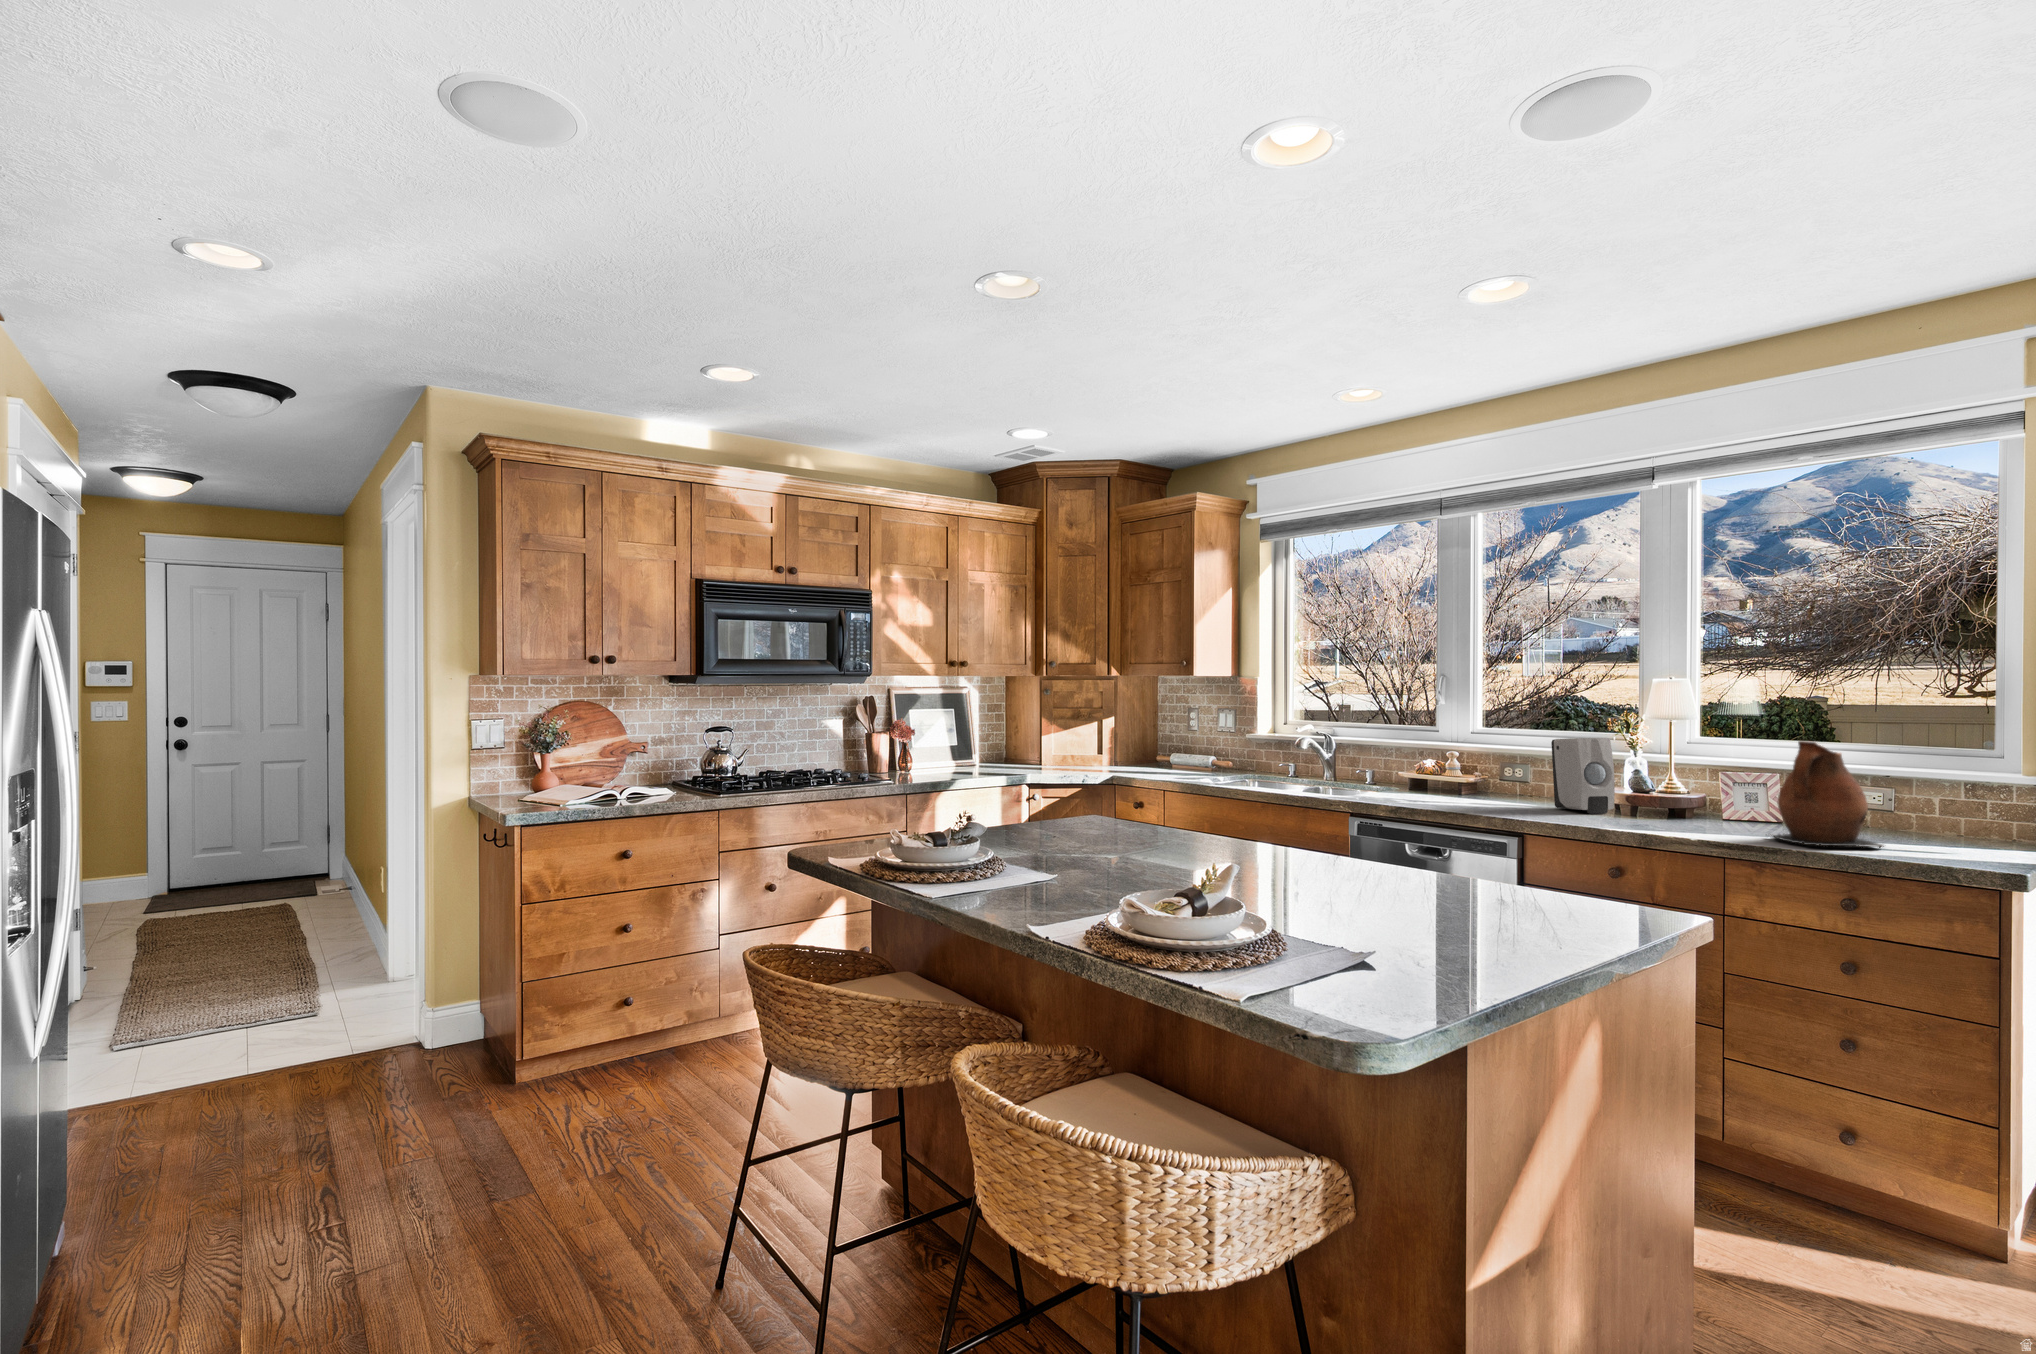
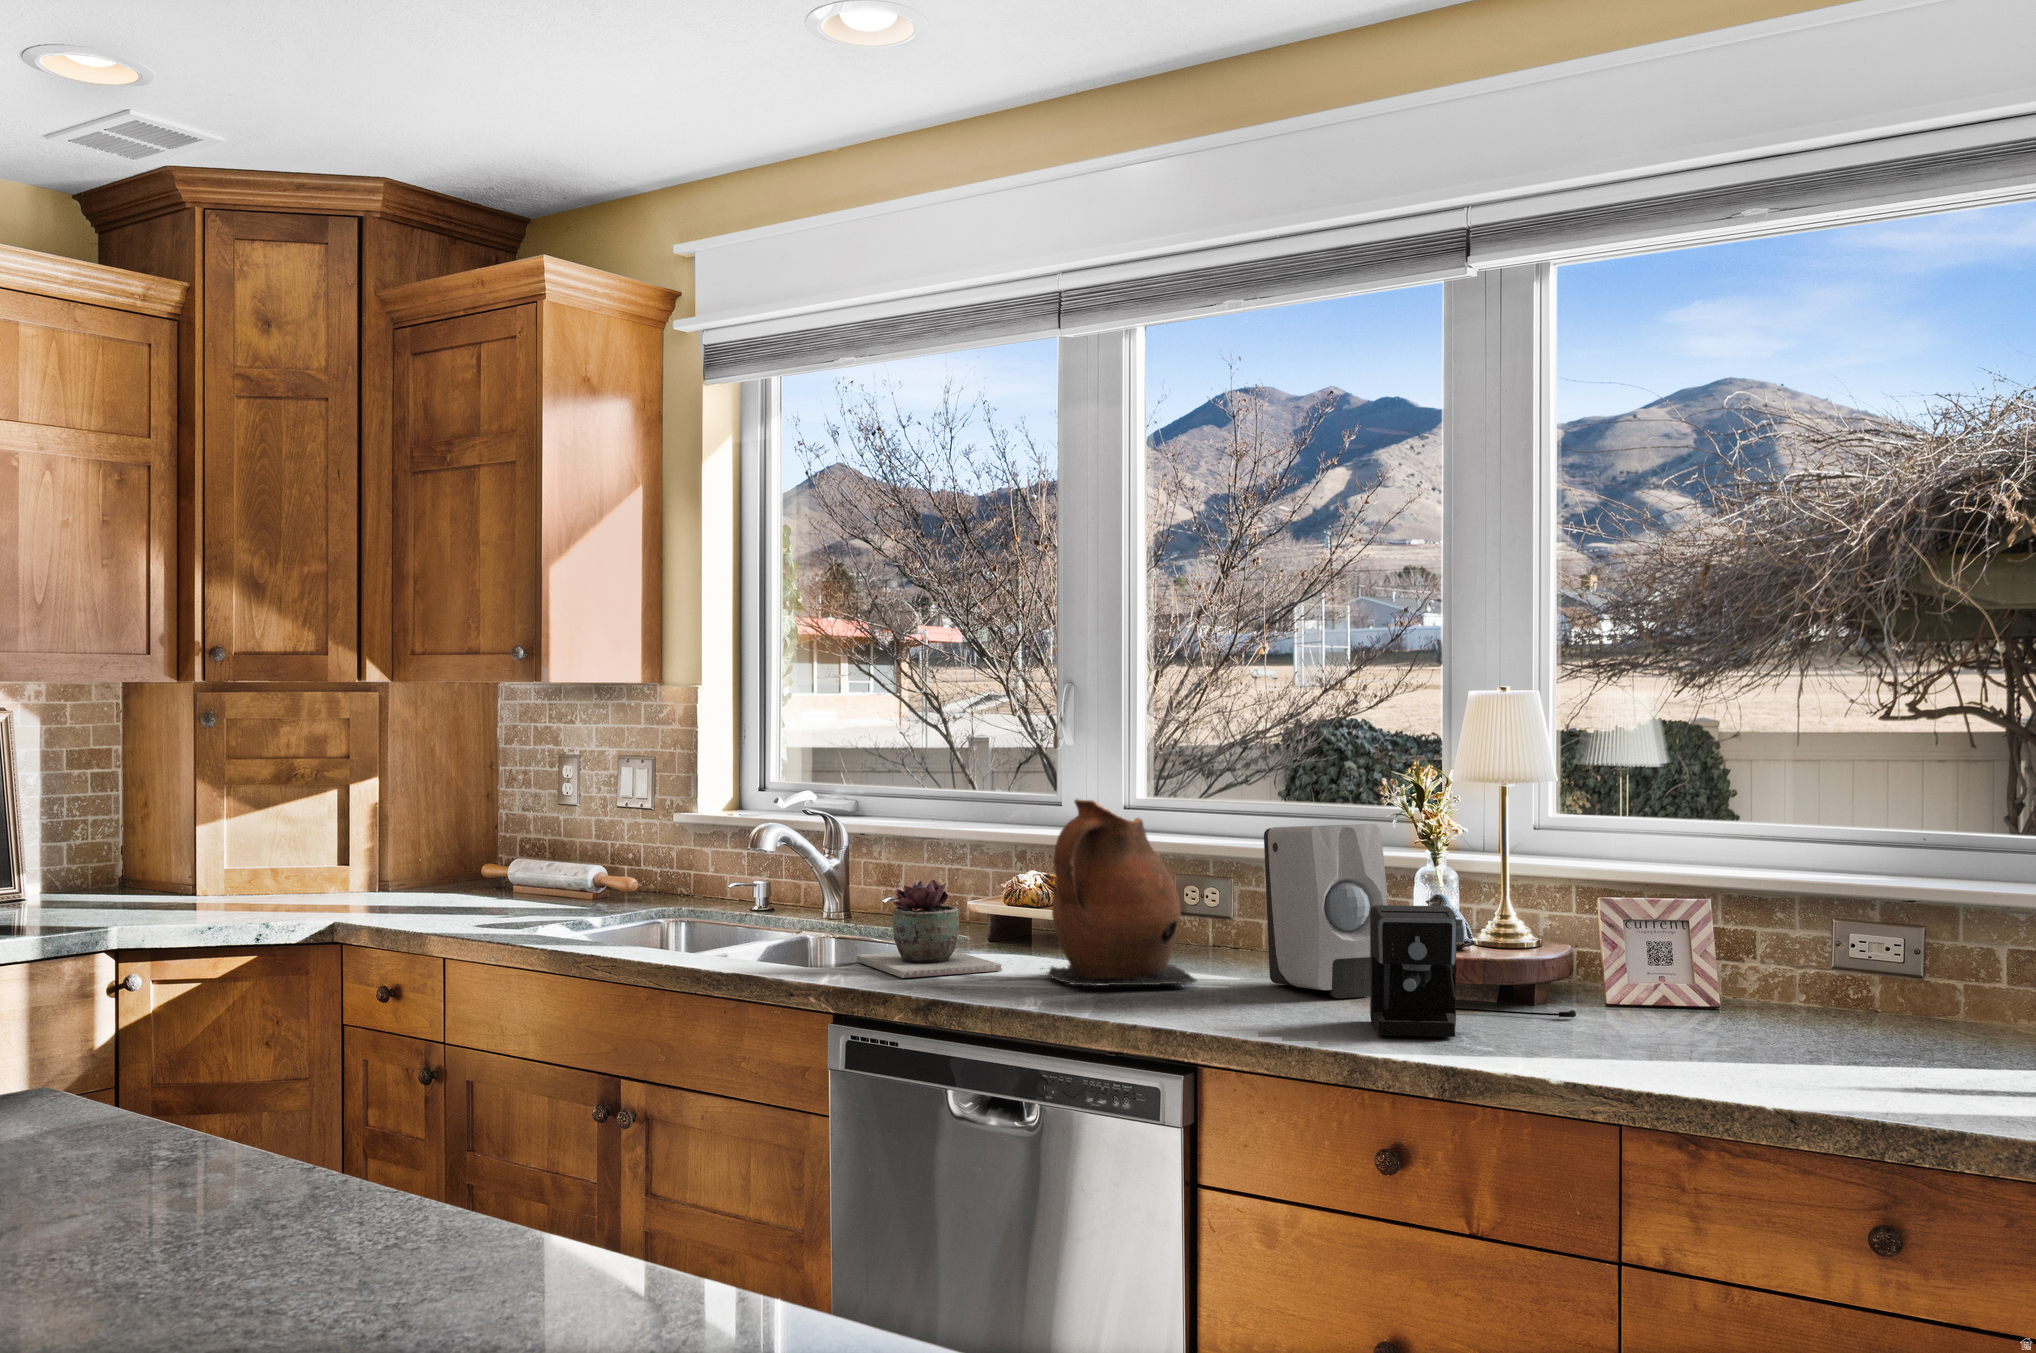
ceramic pitcher: present [1771,741,1884,848] -> present [1042,799,1197,987]
succulent plant: none [1355,760,1425,801] -> present [856,880,1002,978]
coffee maker: none [1610,772,1712,828] -> present [1370,905,1576,1037]

